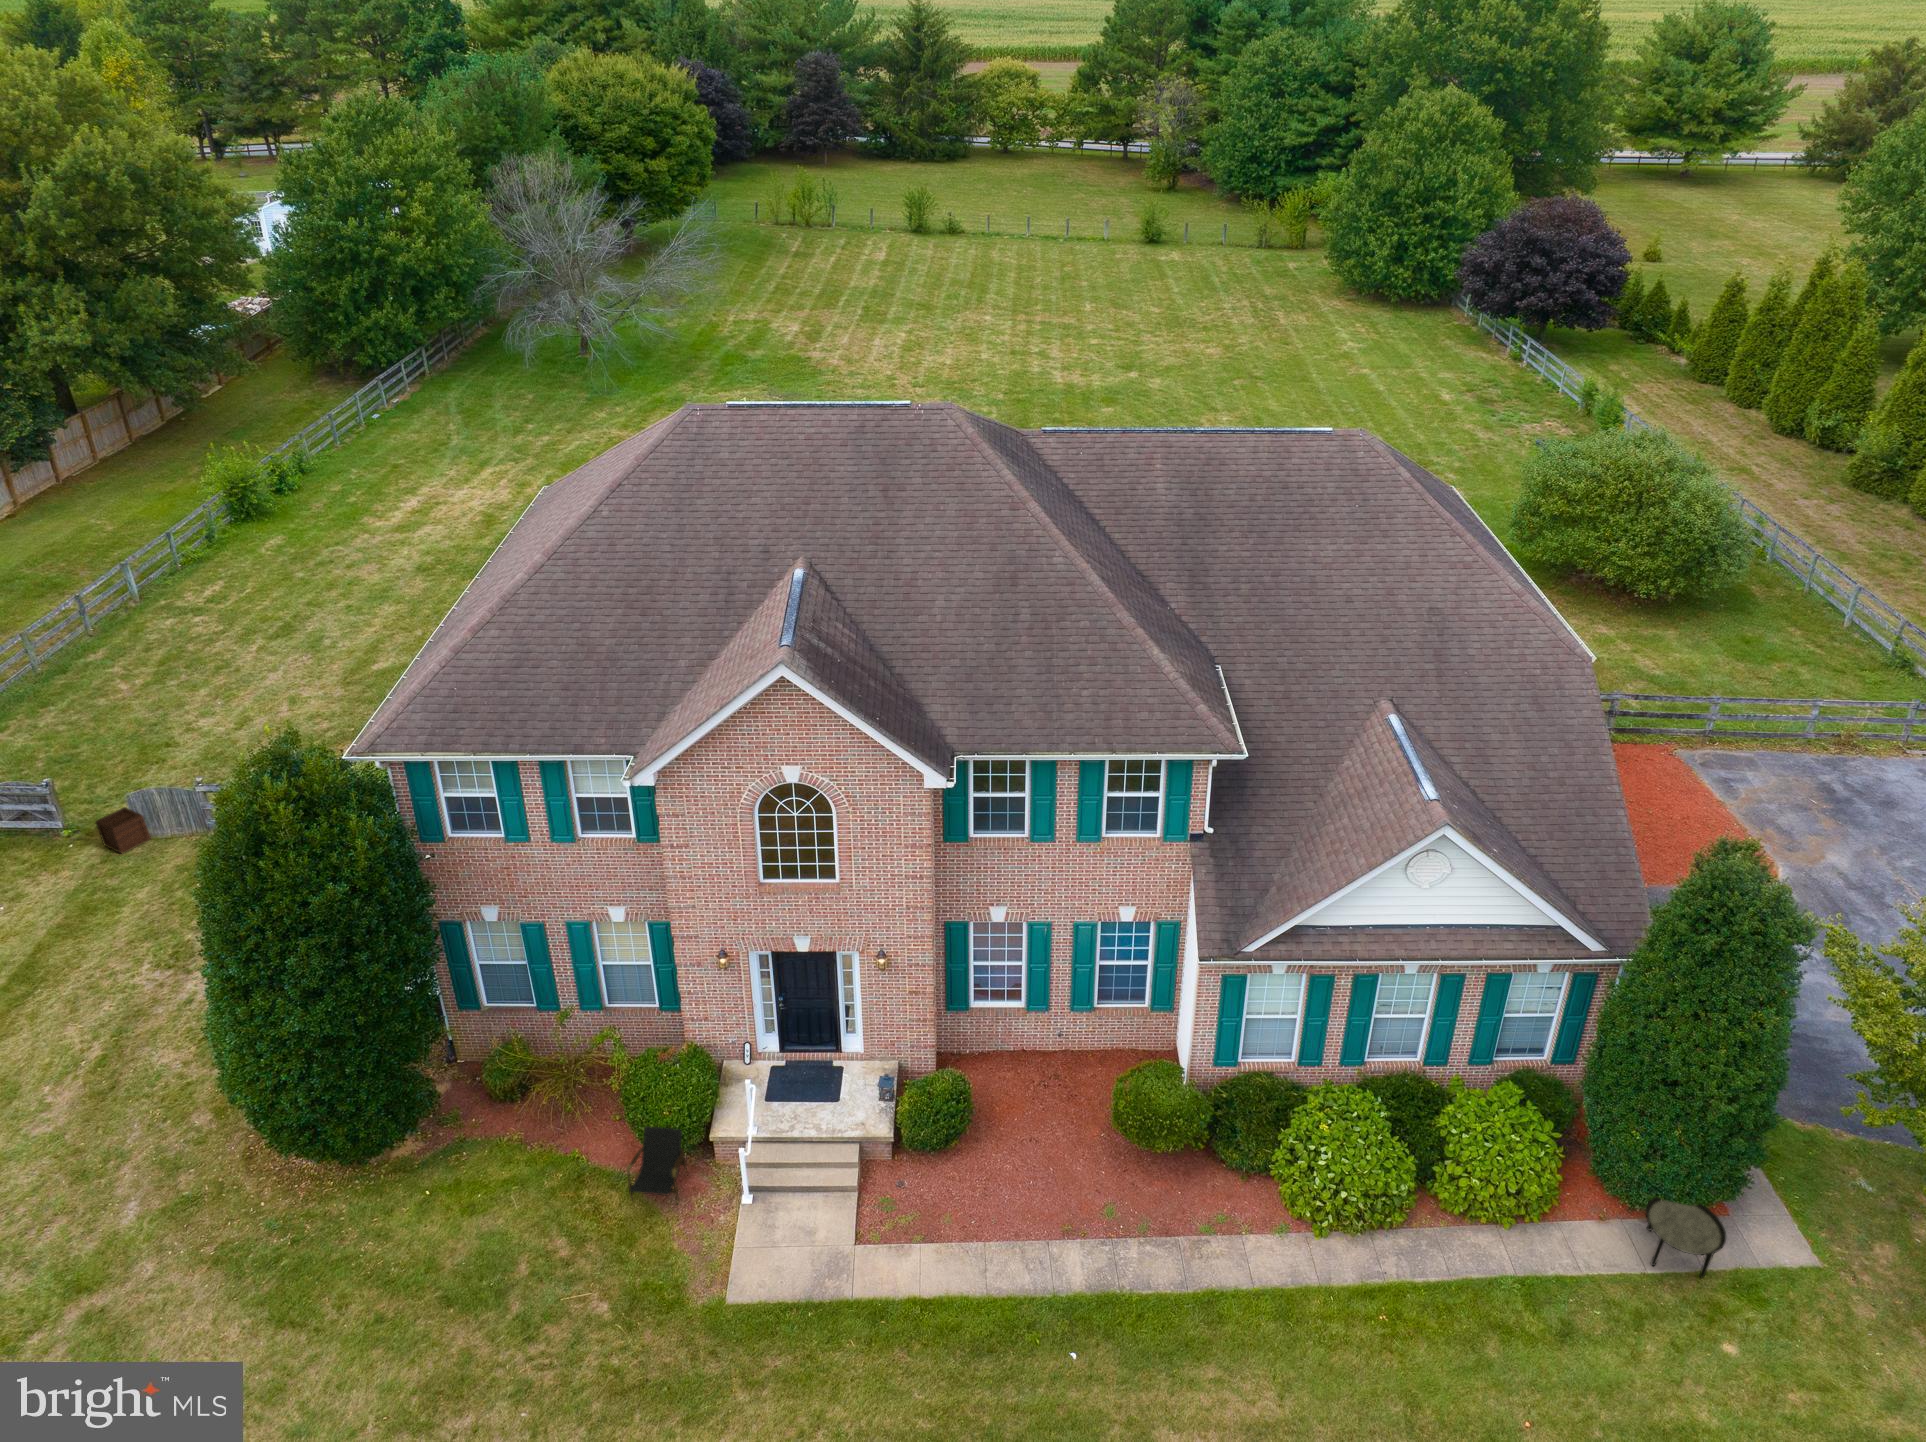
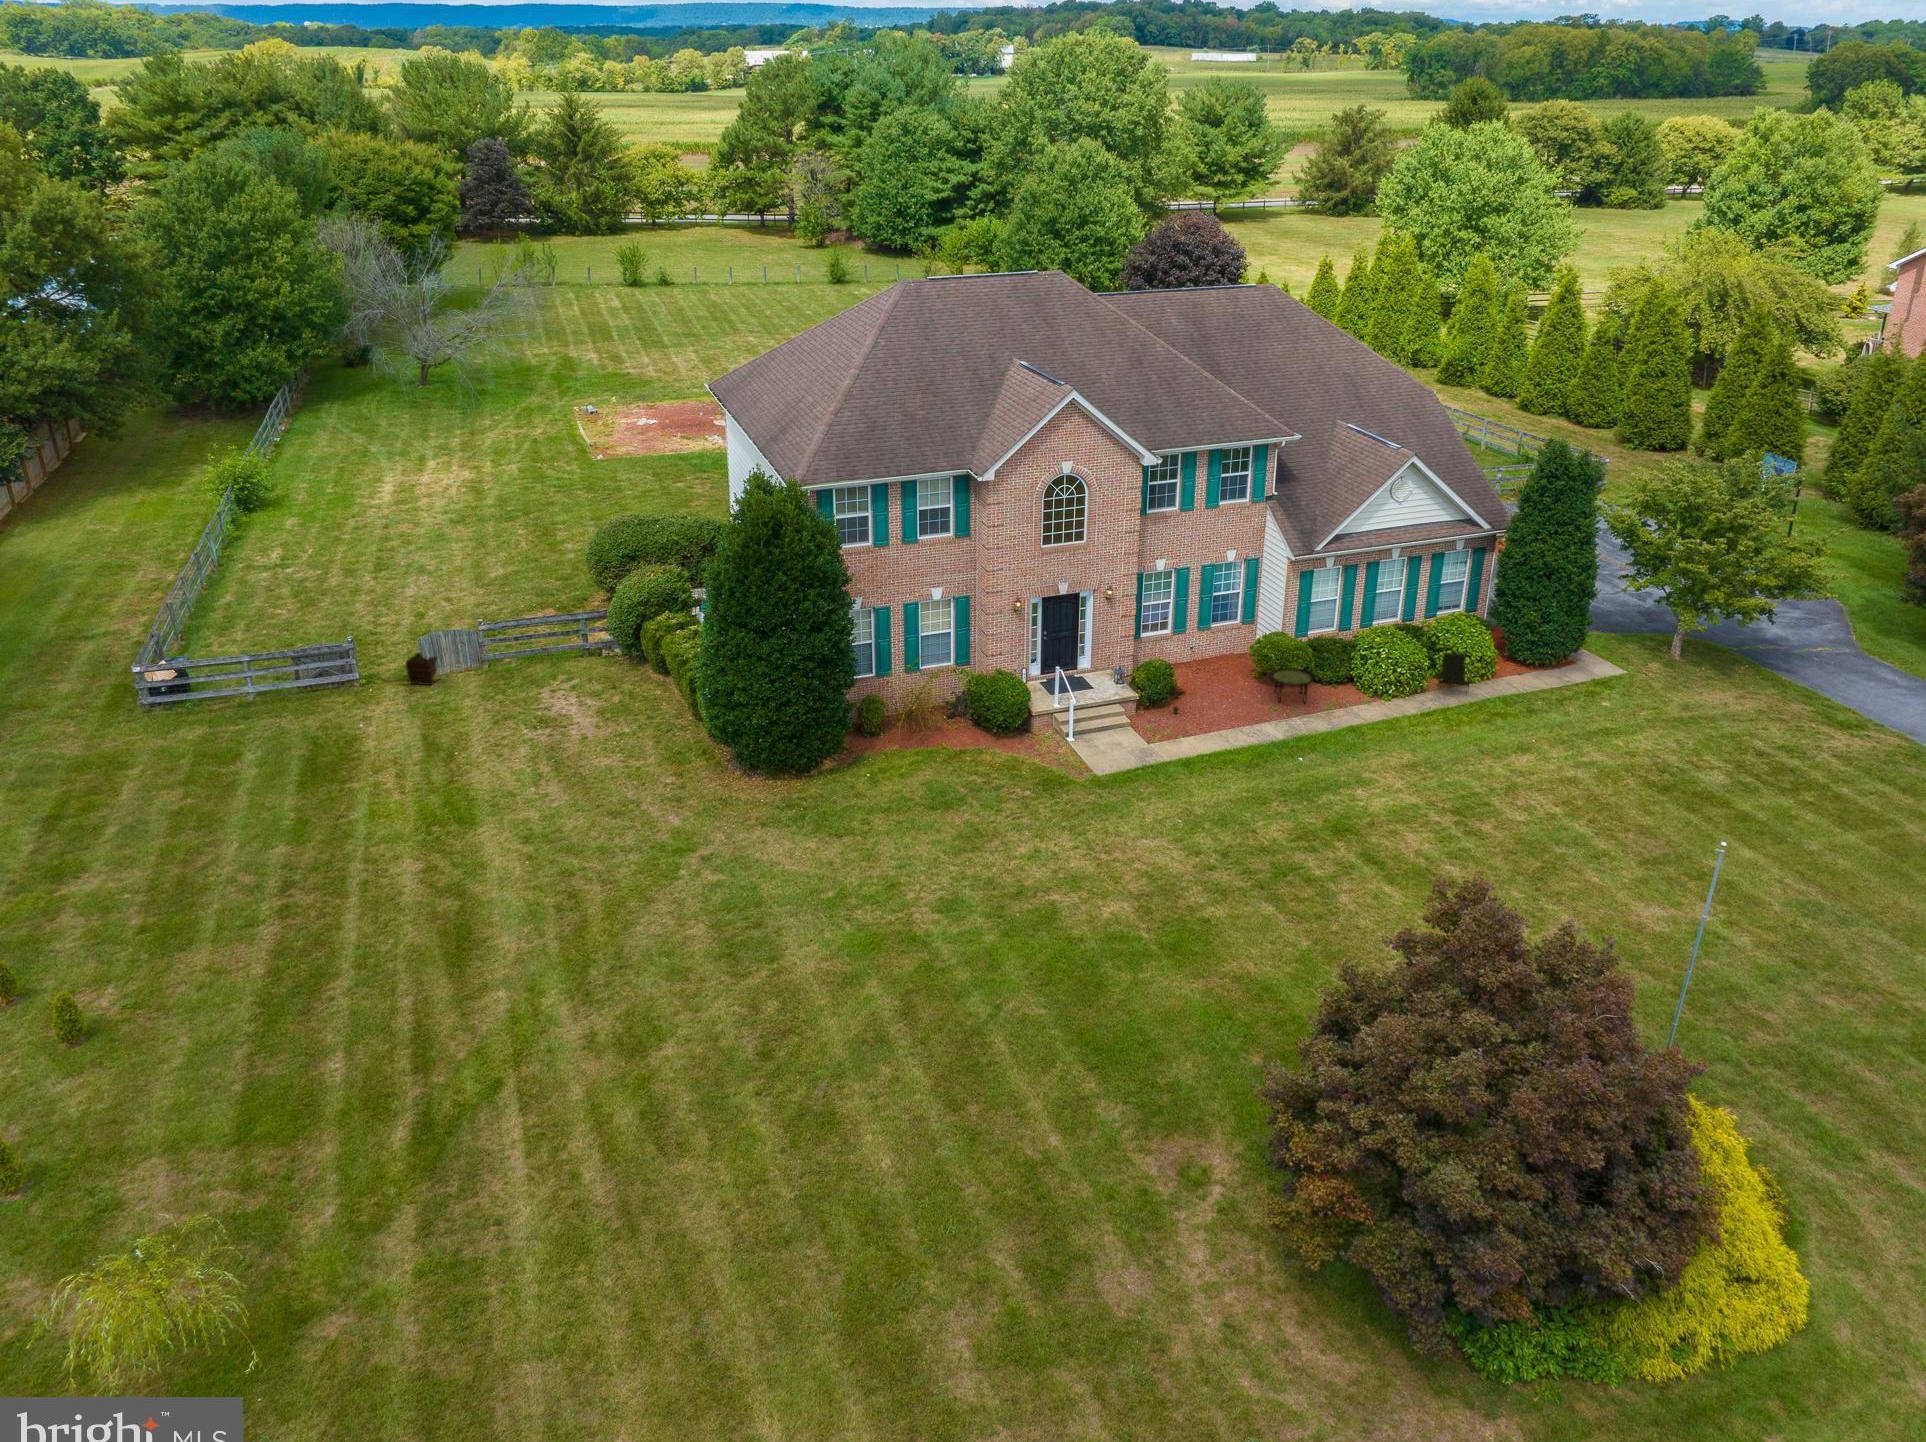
lounge chair: present [626,1126,687,1204] -> present [1438,652,1471,689]
potted plant: none [919,1129,954,1179] -> present [1166,684,1185,714]
round table: present [1646,1197,1726,1278] -> present [1271,668,1313,703]

